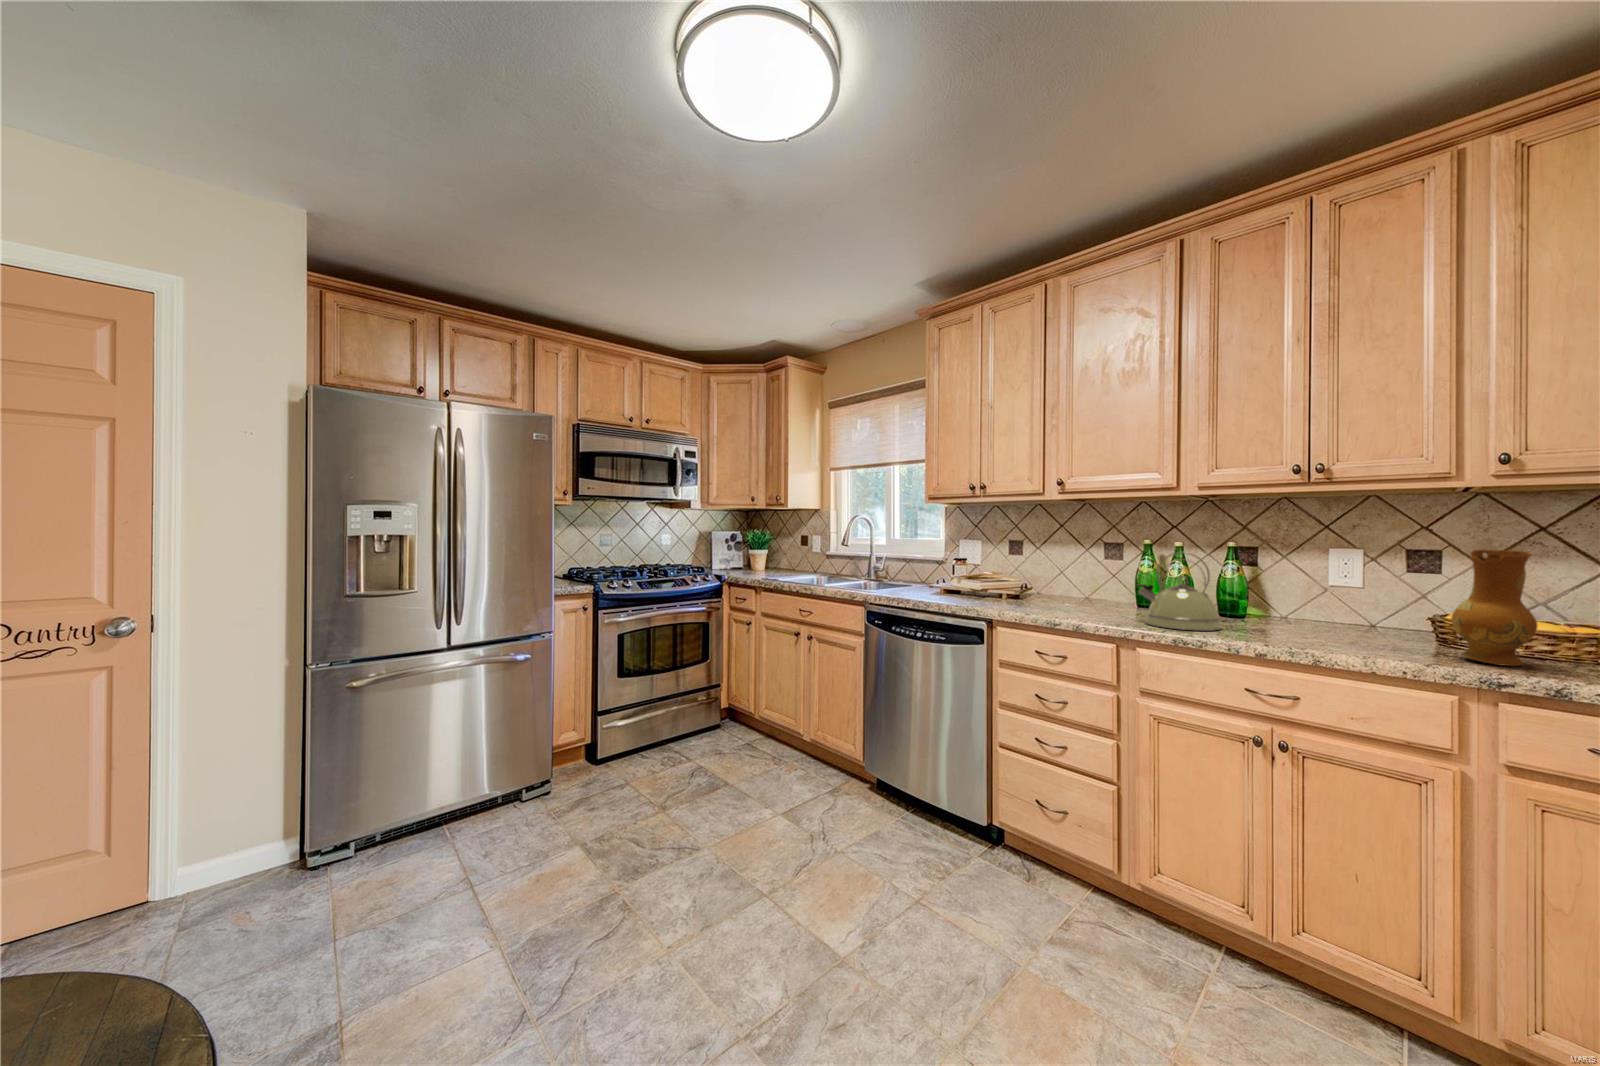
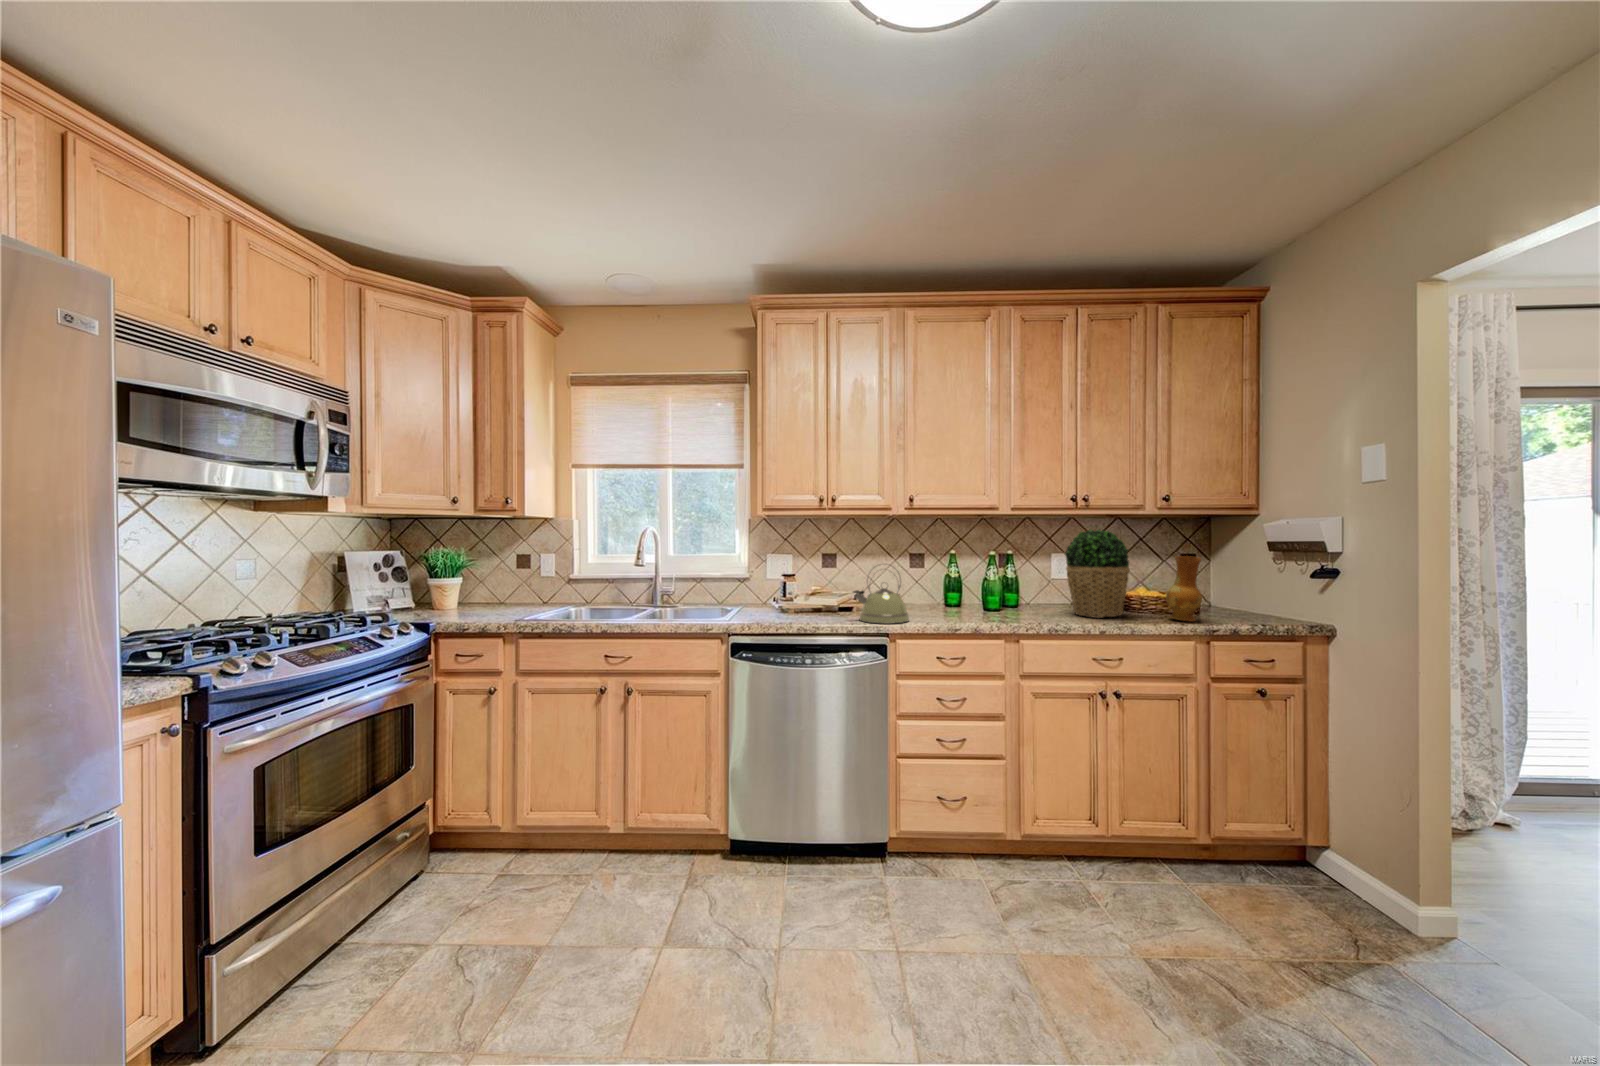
potted plant: none [1273,507,1394,641] -> present [1064,529,1130,618]
kettle: present [1137,552,1222,631] -> present [853,567,909,624]

